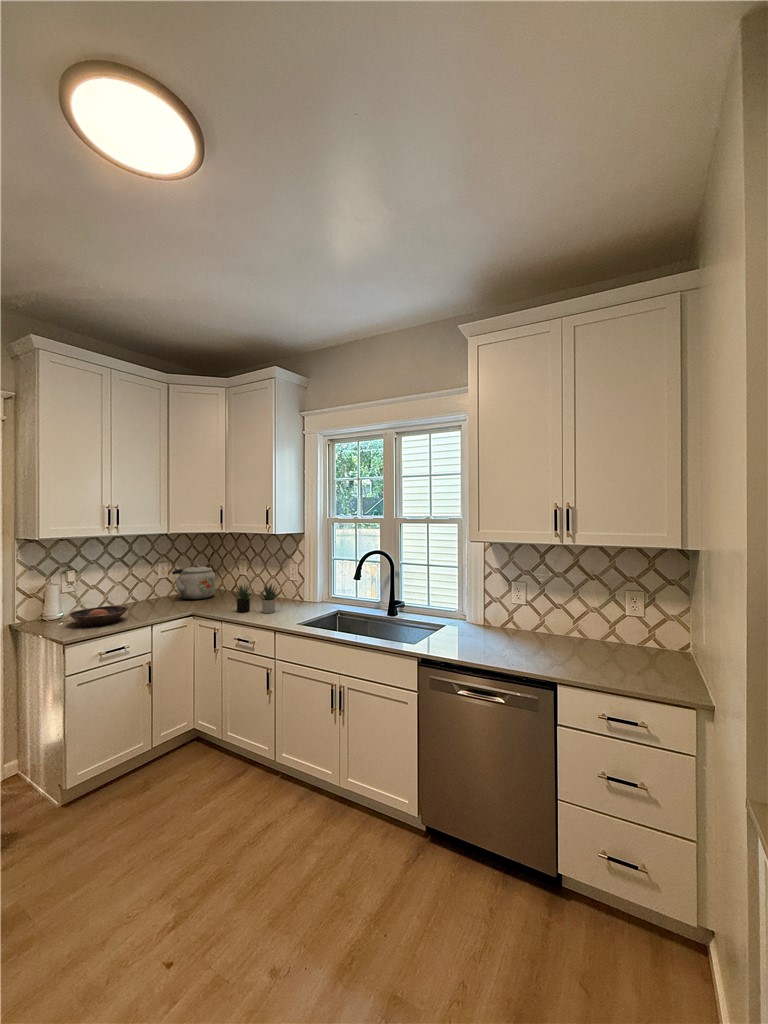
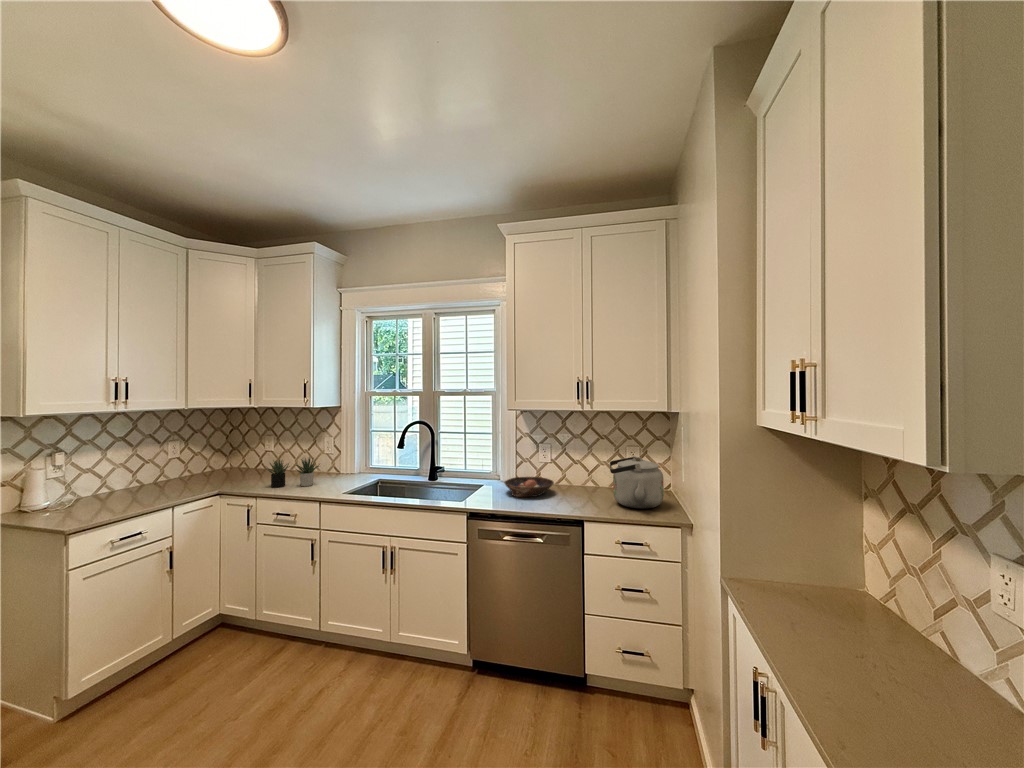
kettle: present [172,564,215,599] -> present [610,457,664,509]
bowl: present [69,606,128,626] -> present [504,477,554,497]

